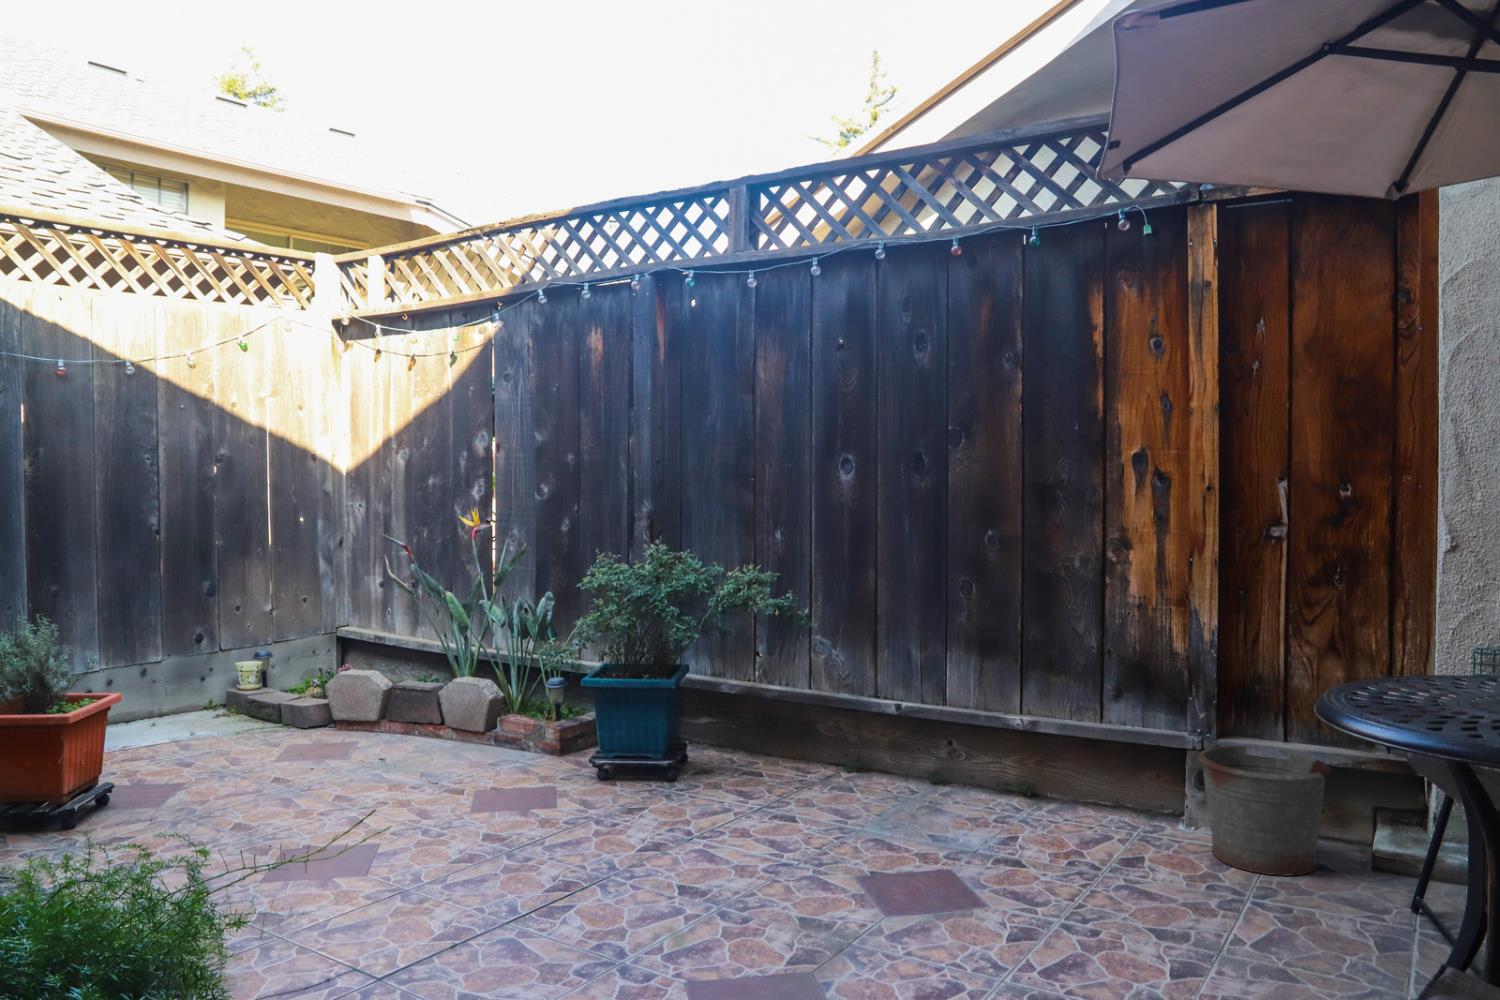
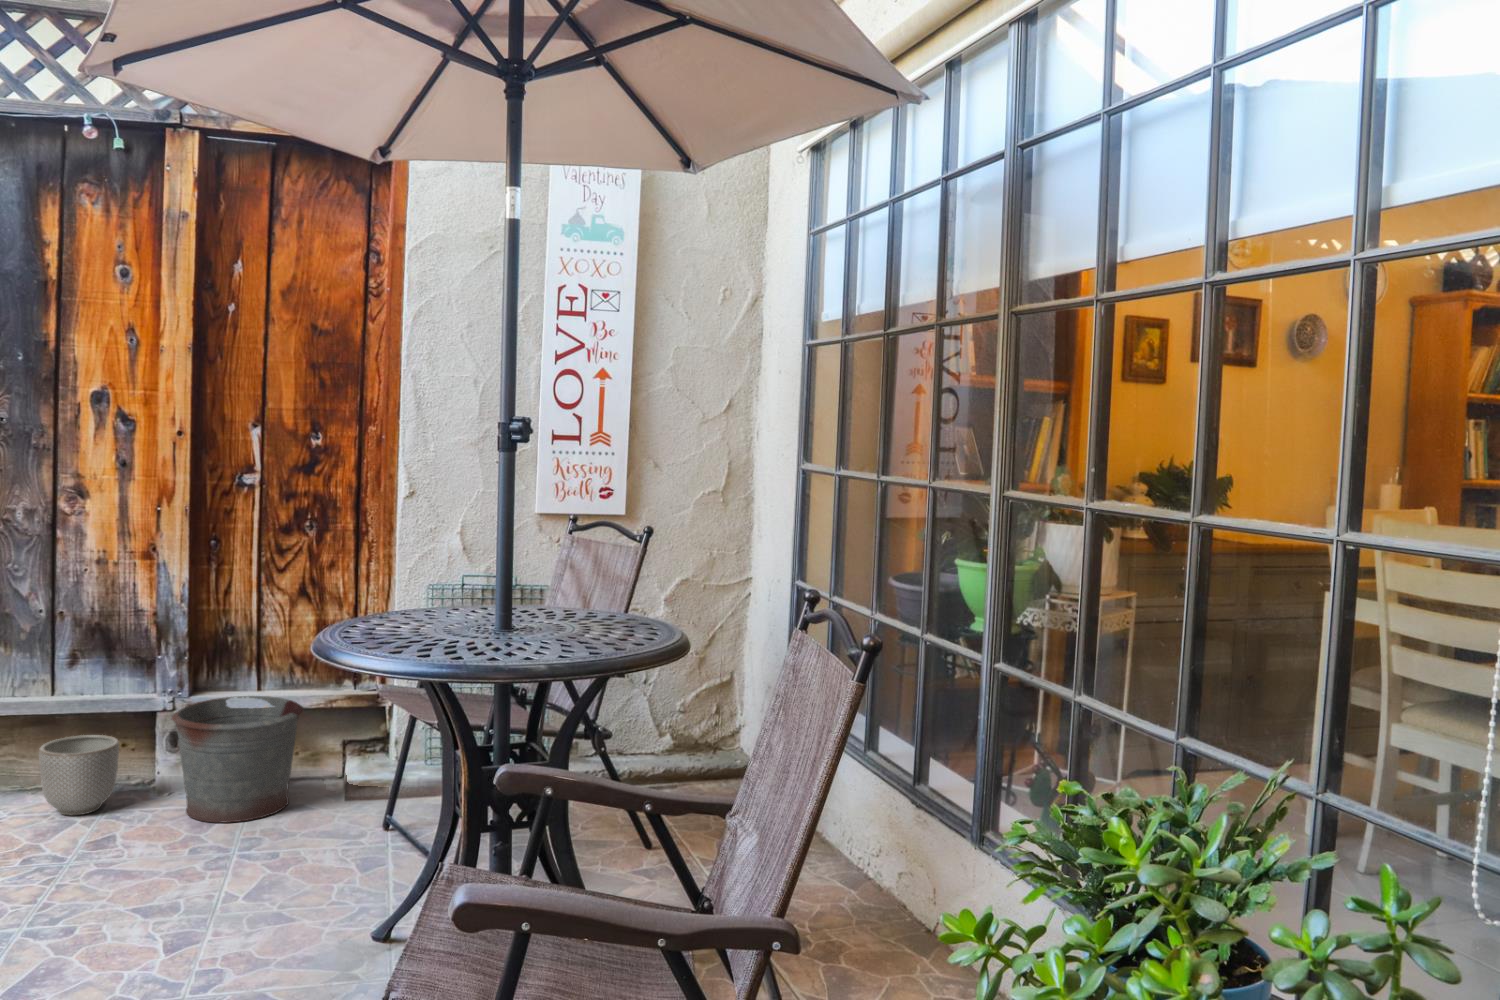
planter: none [1089,759,1154,831] -> present [39,735,119,816]

